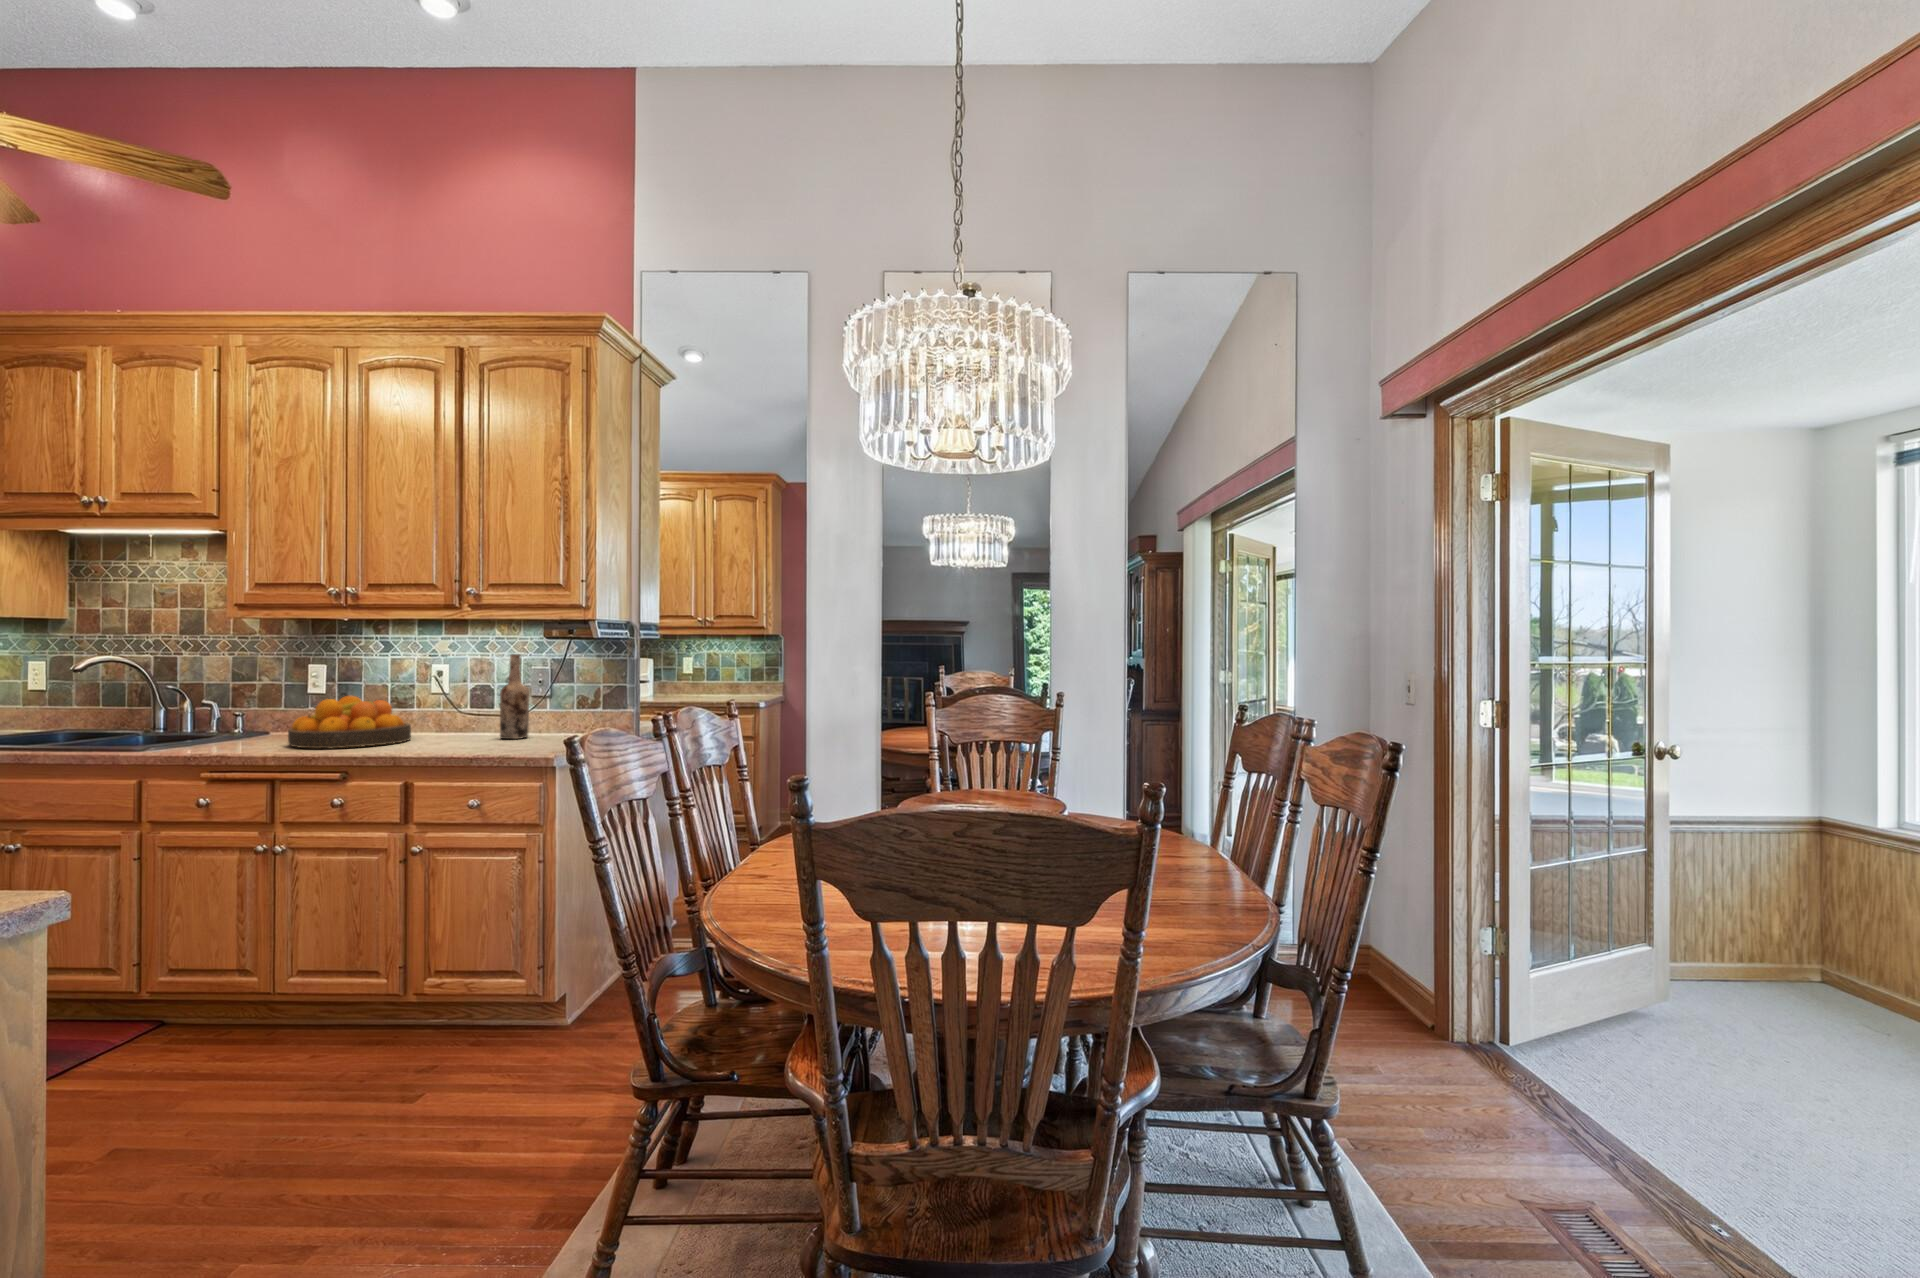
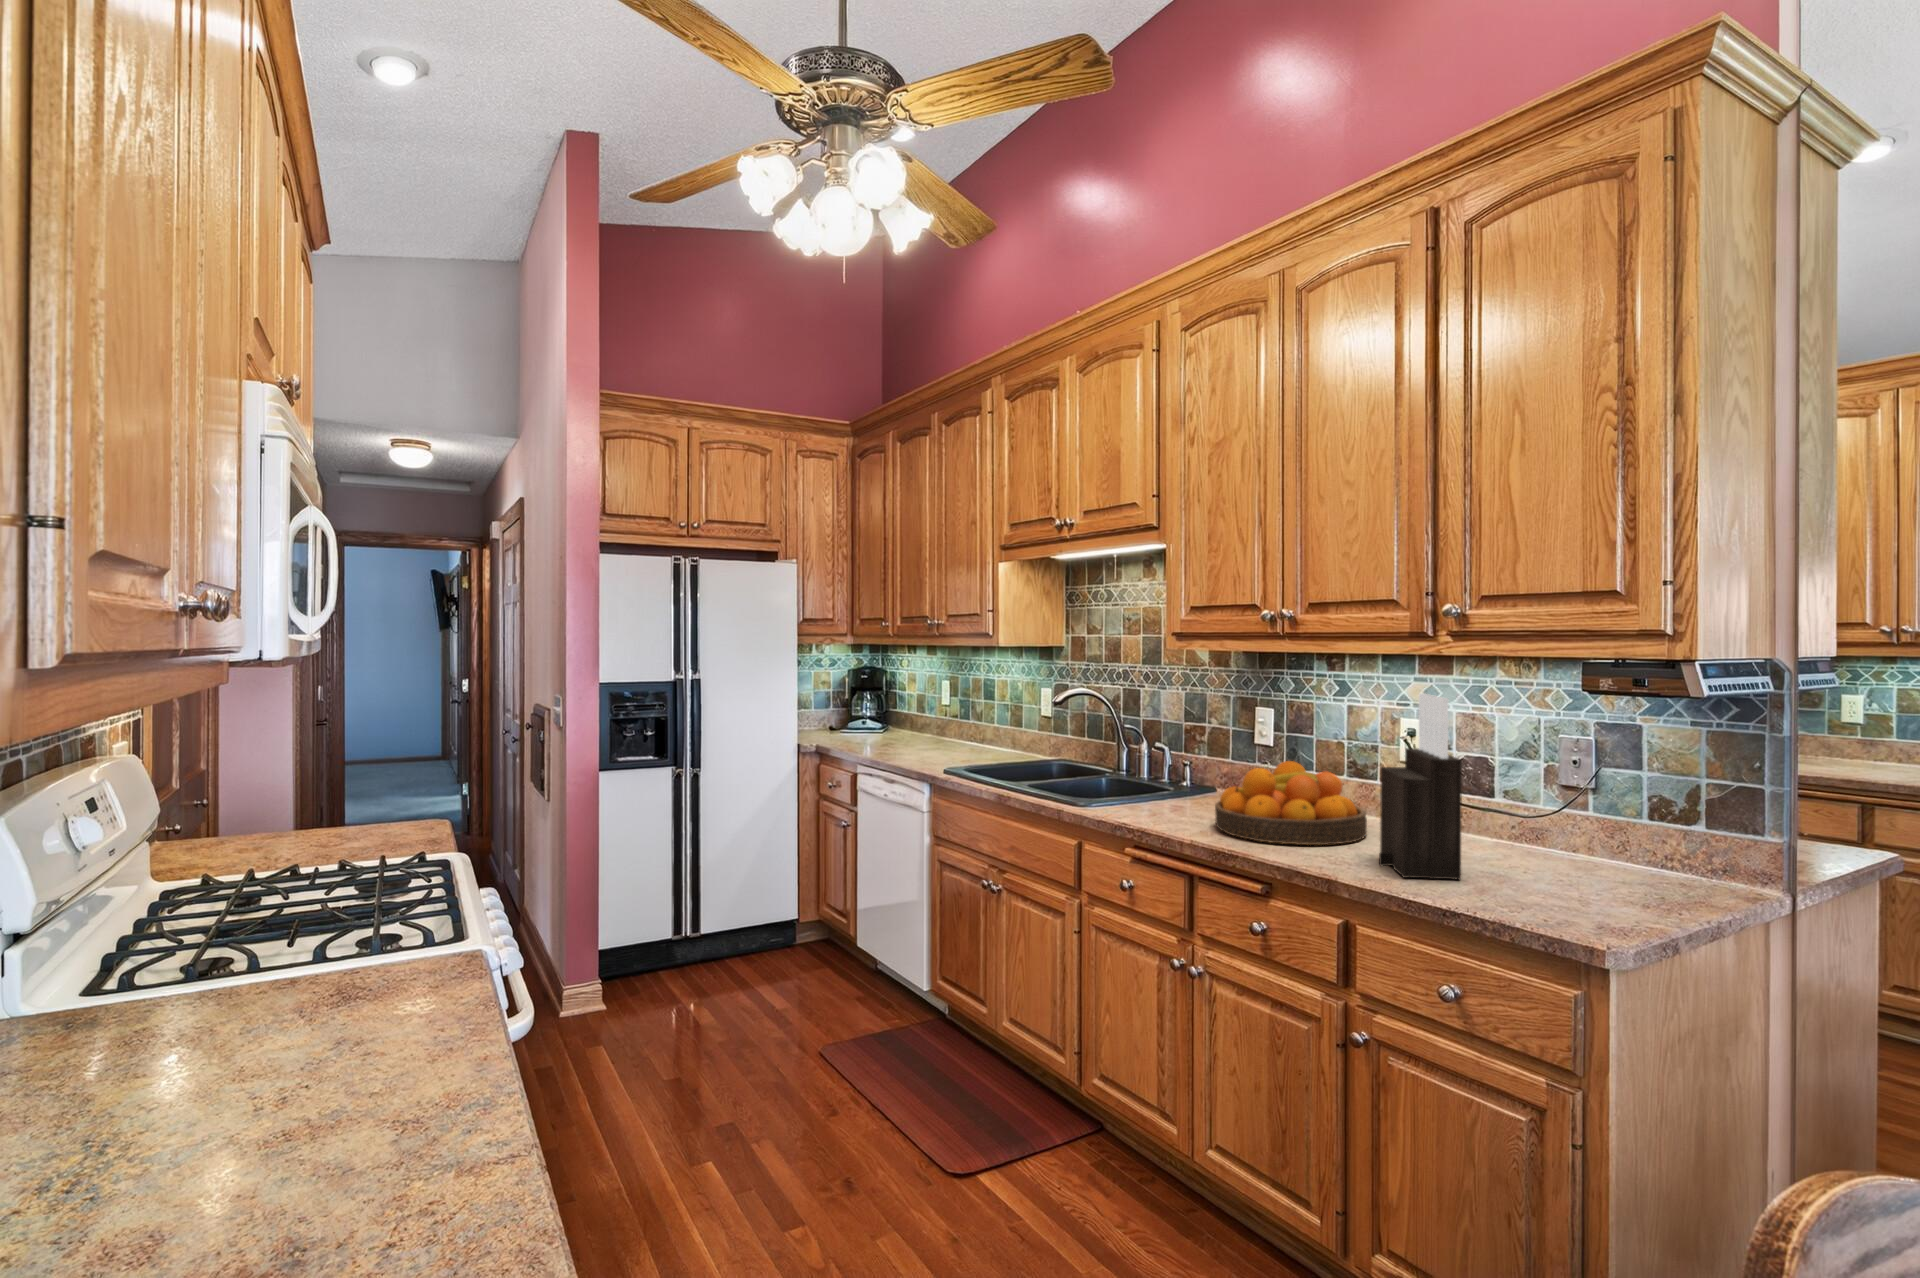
knife block: none [425,642,479,750] -> present [1379,693,1462,880]
wine bottle: present [500,654,529,739] -> none [1501,715,1554,866]

